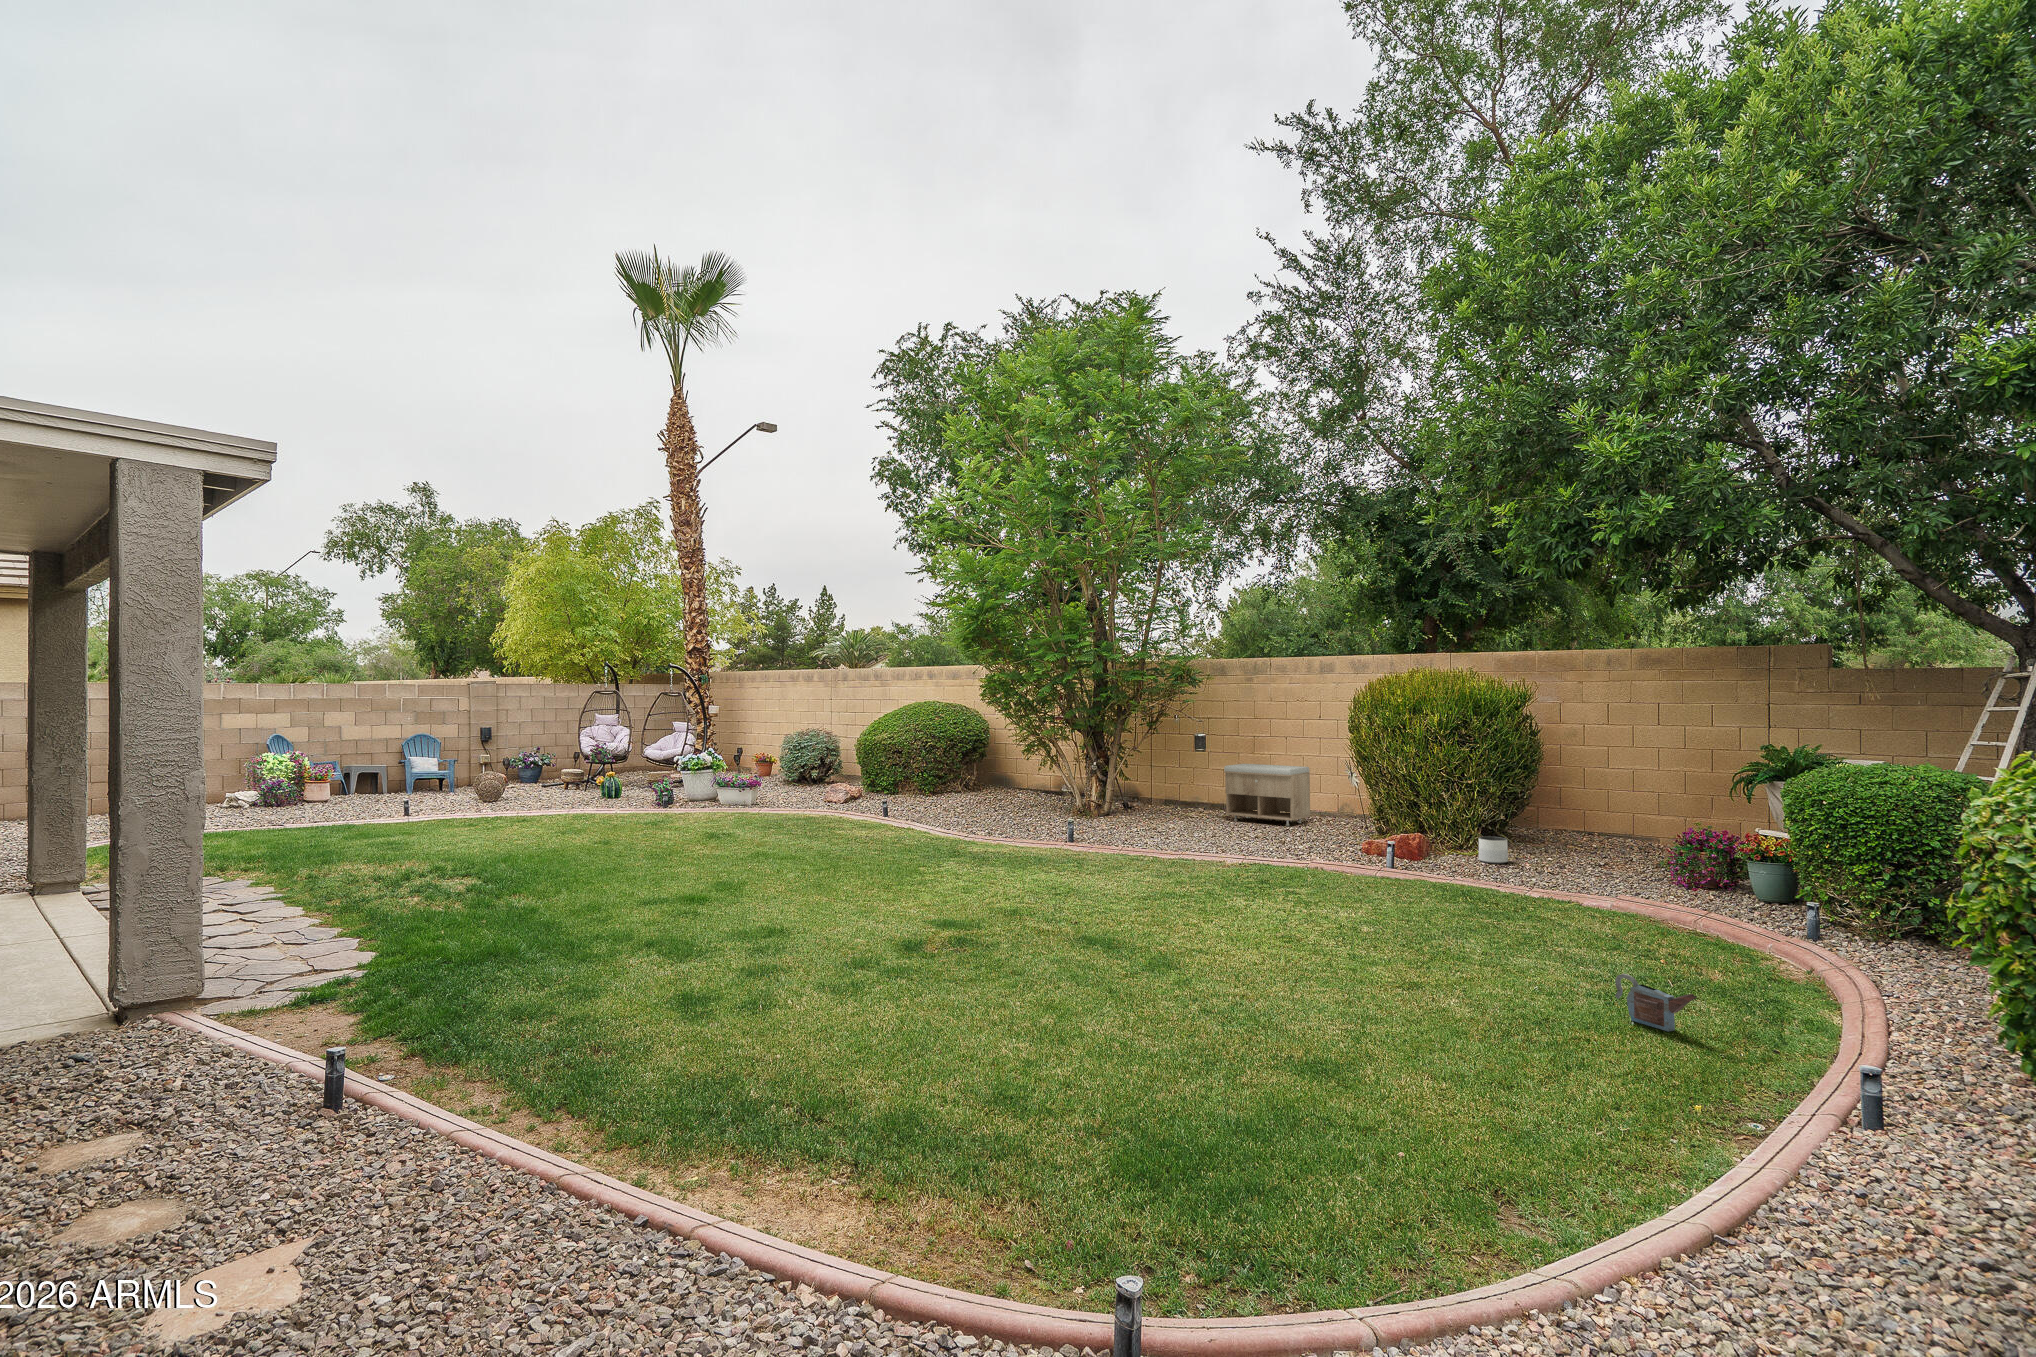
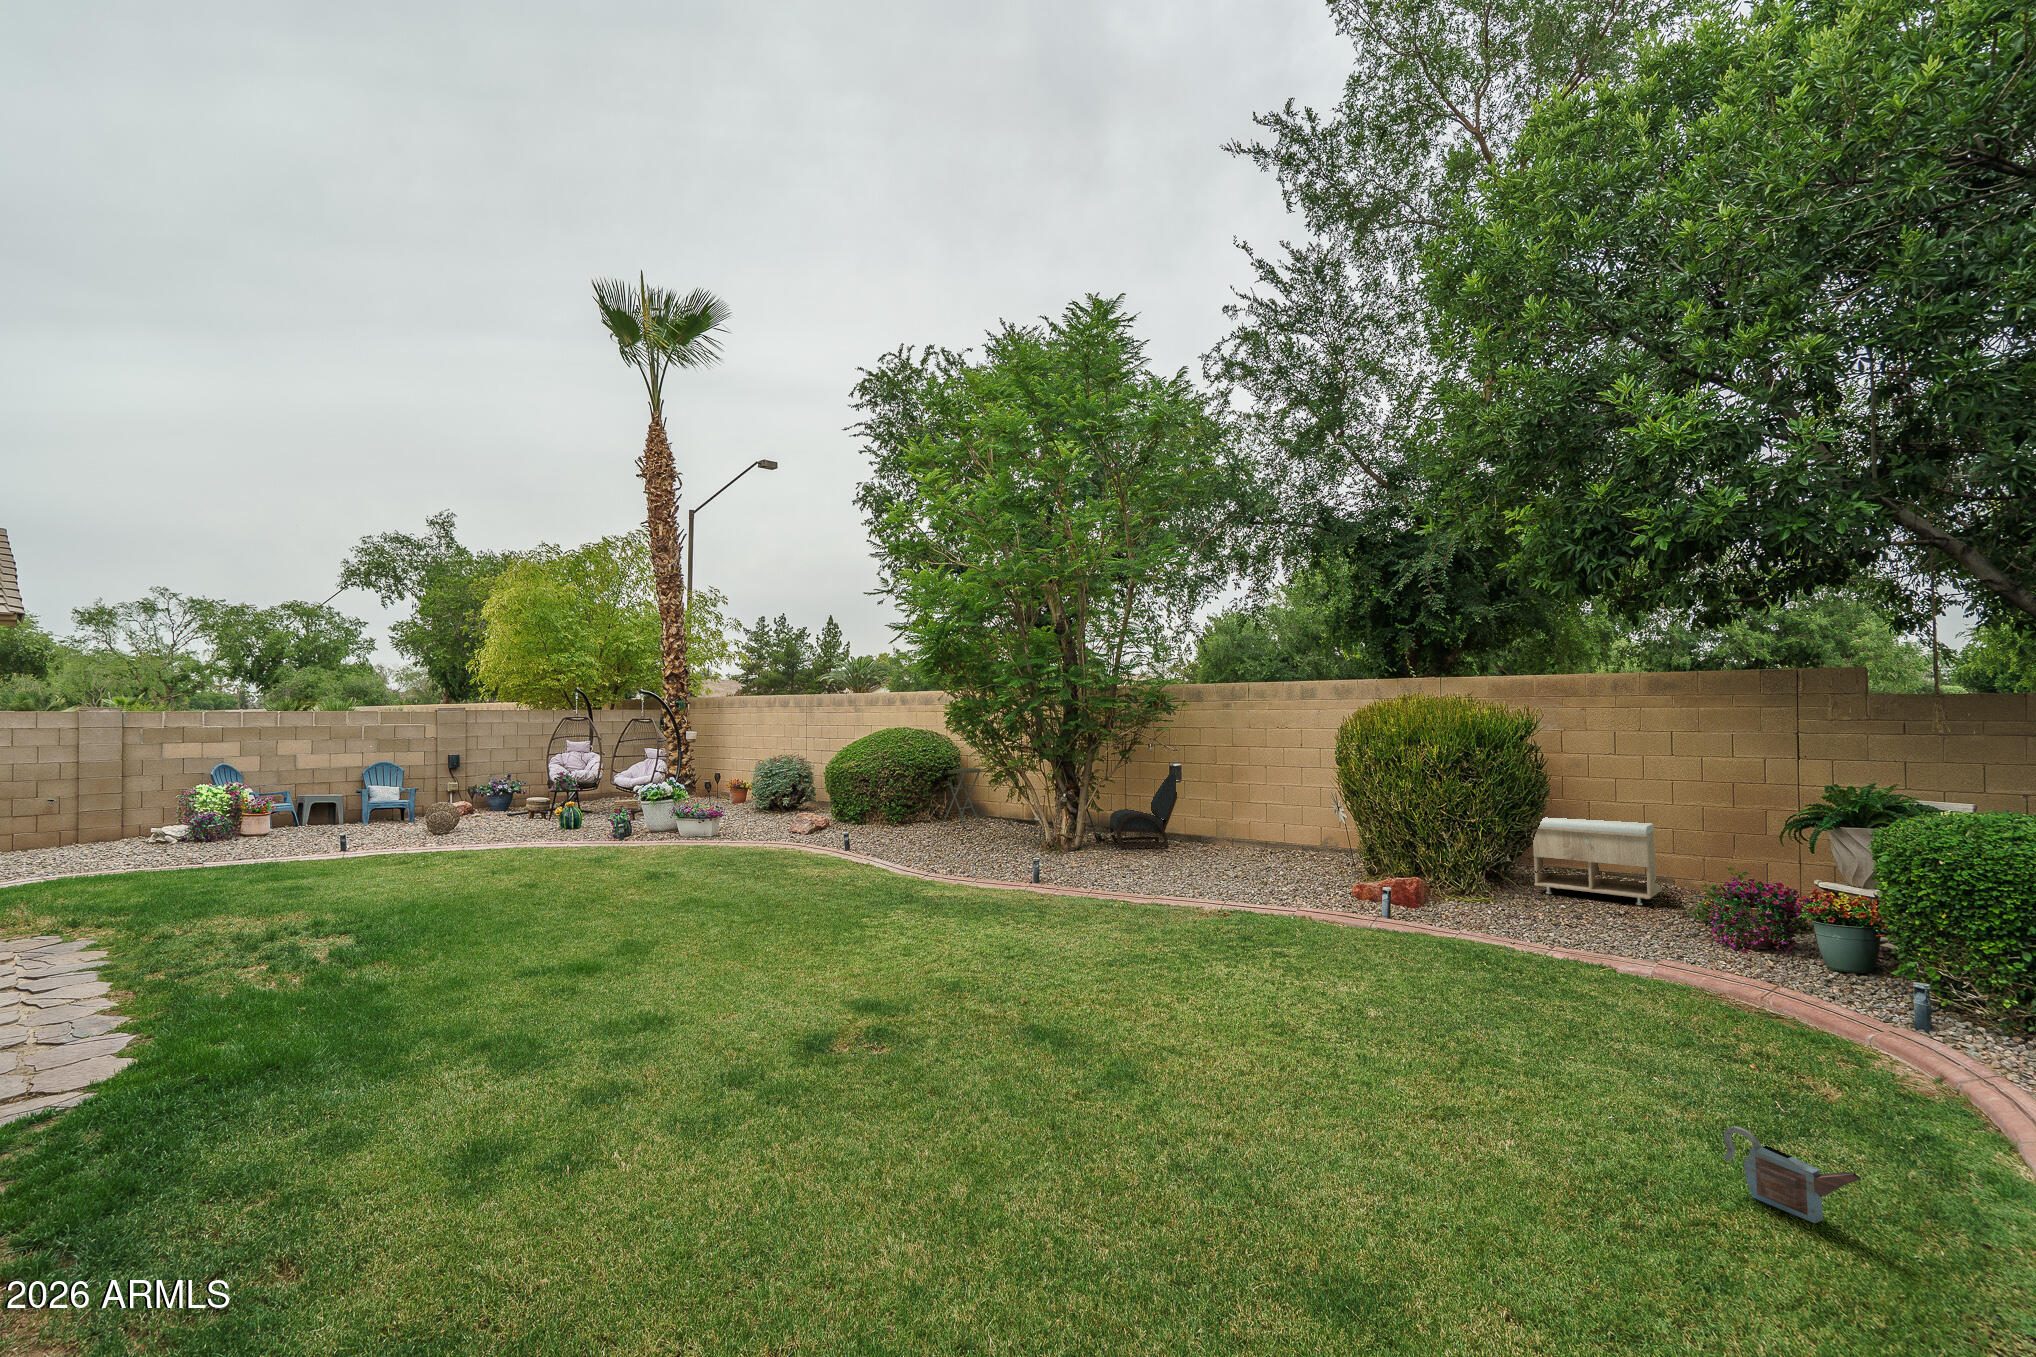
side table: none [968,741,1008,798] -> present [940,768,981,828]
lounge chair: none [1135,743,1208,816] -> present [1109,773,1177,849]
storage bench: present [1224,764,1310,826] -> present [1533,817,1662,905]
planter: present [1479,837,1508,864] -> none [1482,880,1516,912]

